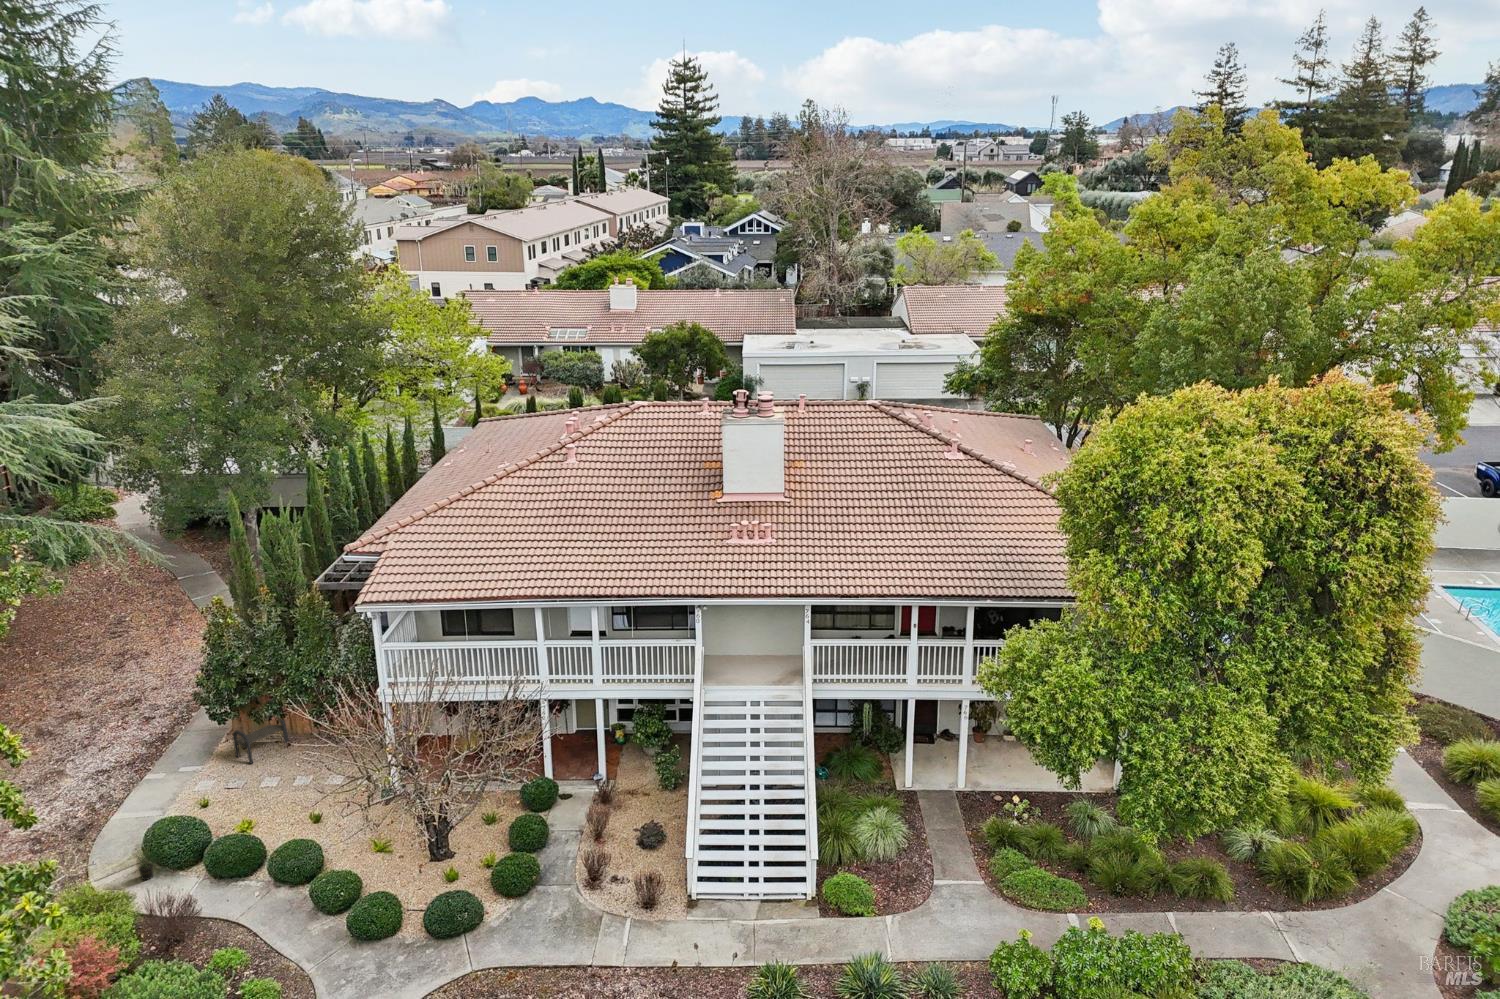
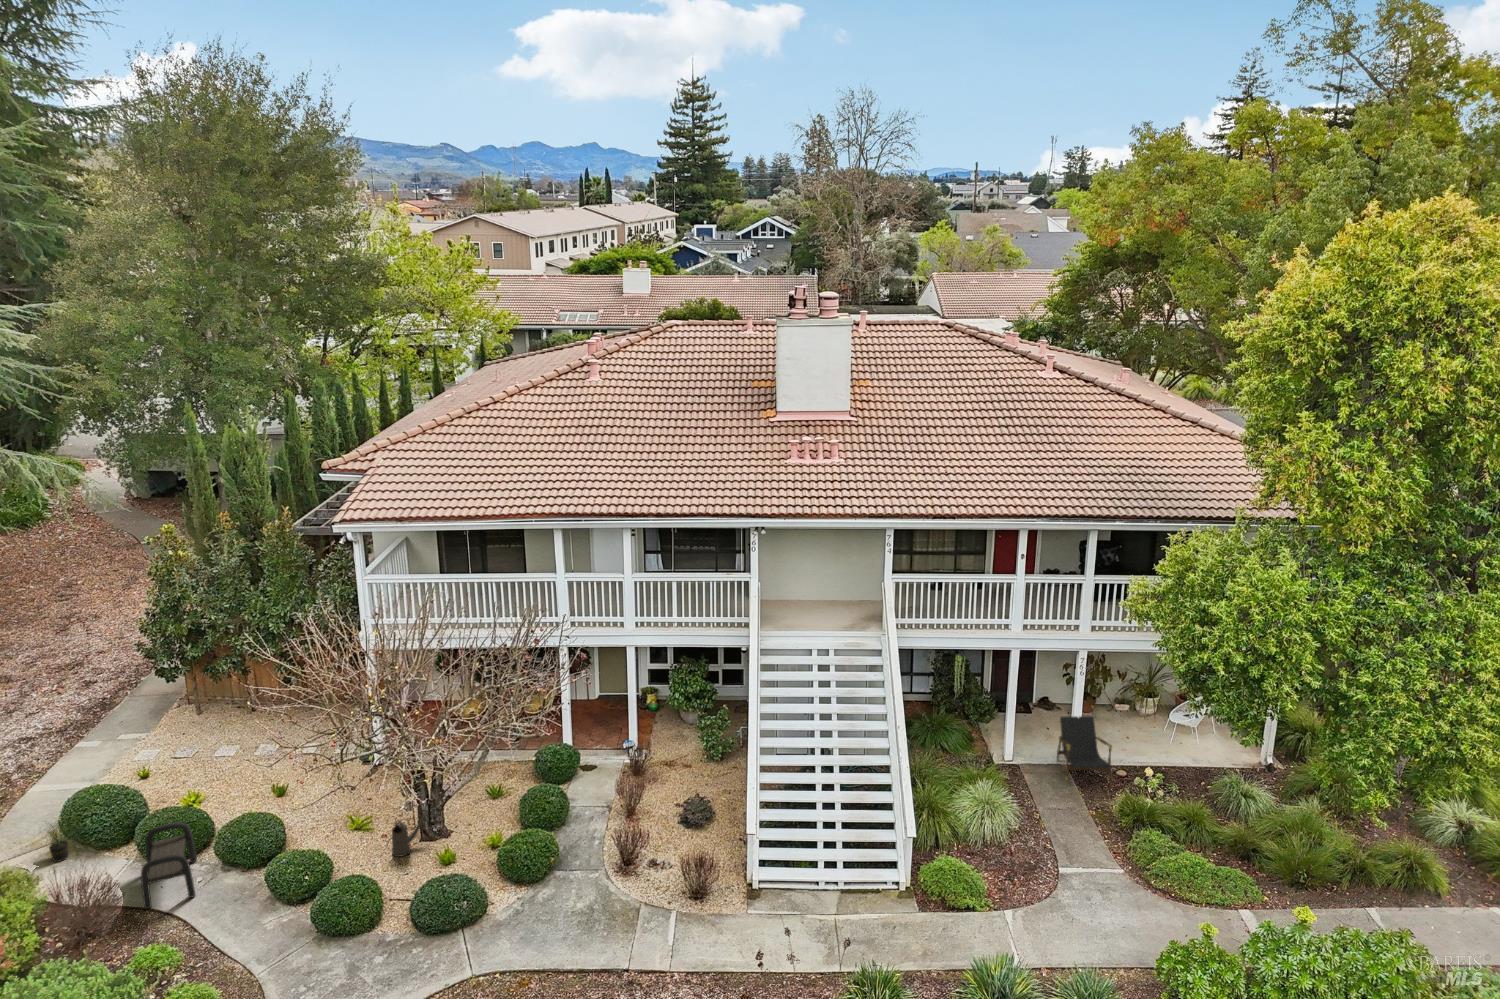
bench: present [233,720,288,764] -> present [141,822,197,909]
lounge chair: none [948,751,989,806] -> present [1057,716,1112,781]
watering can: none [404,839,435,874] -> present [387,814,426,857]

